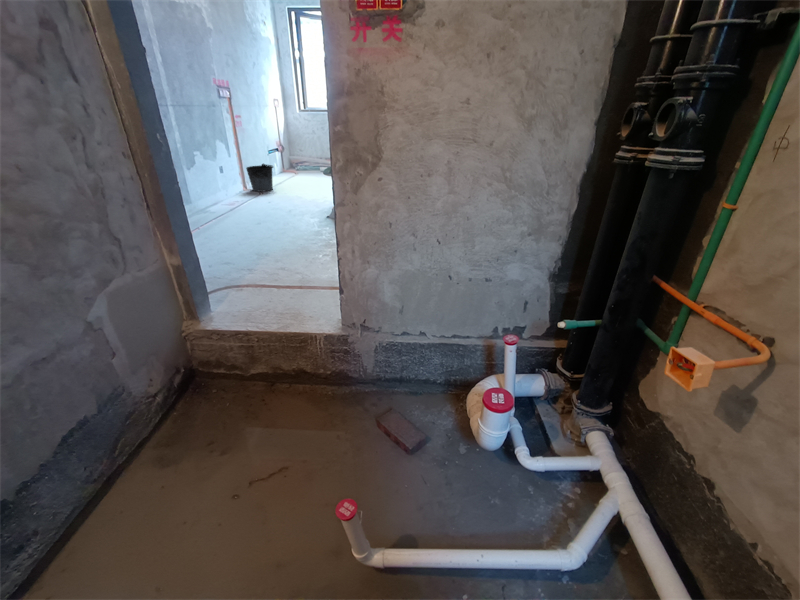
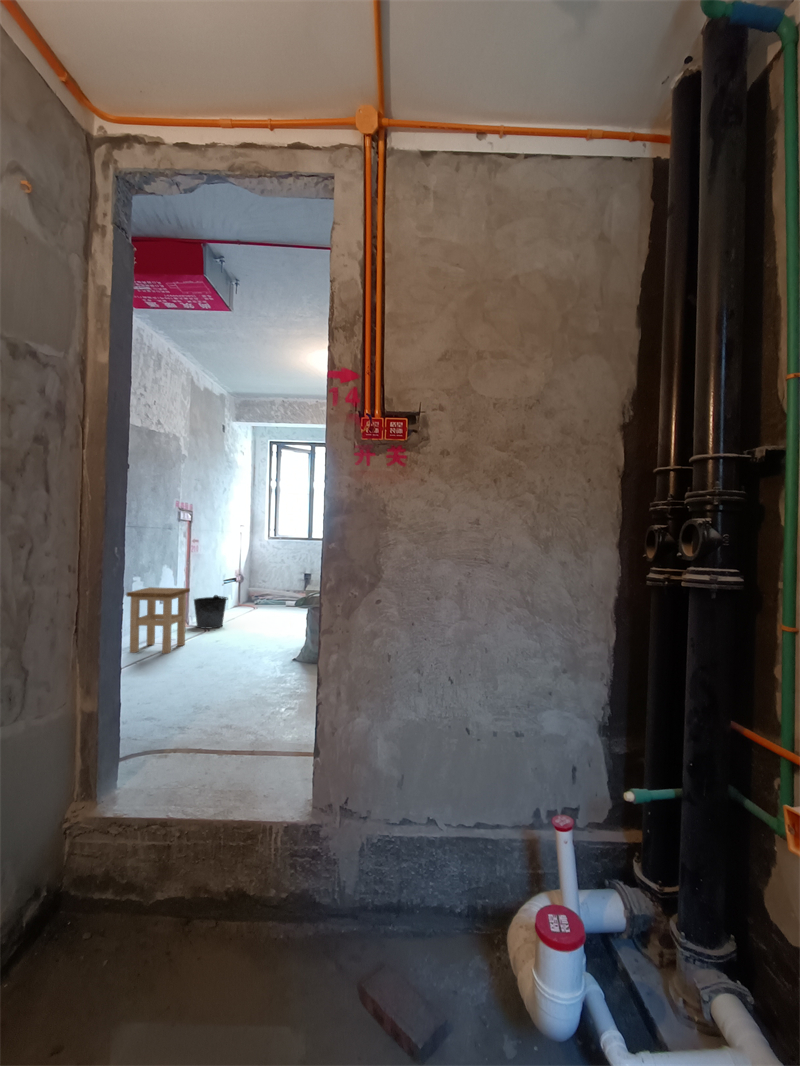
stool: none [189,159,245,213] -> present [126,587,190,653]

